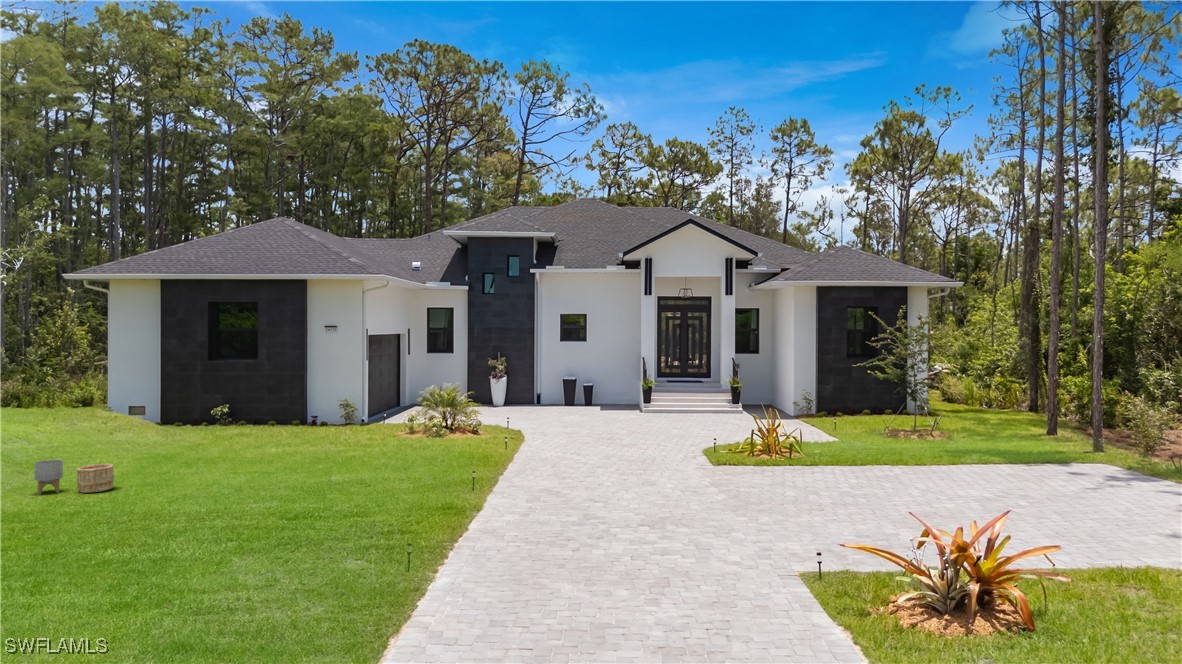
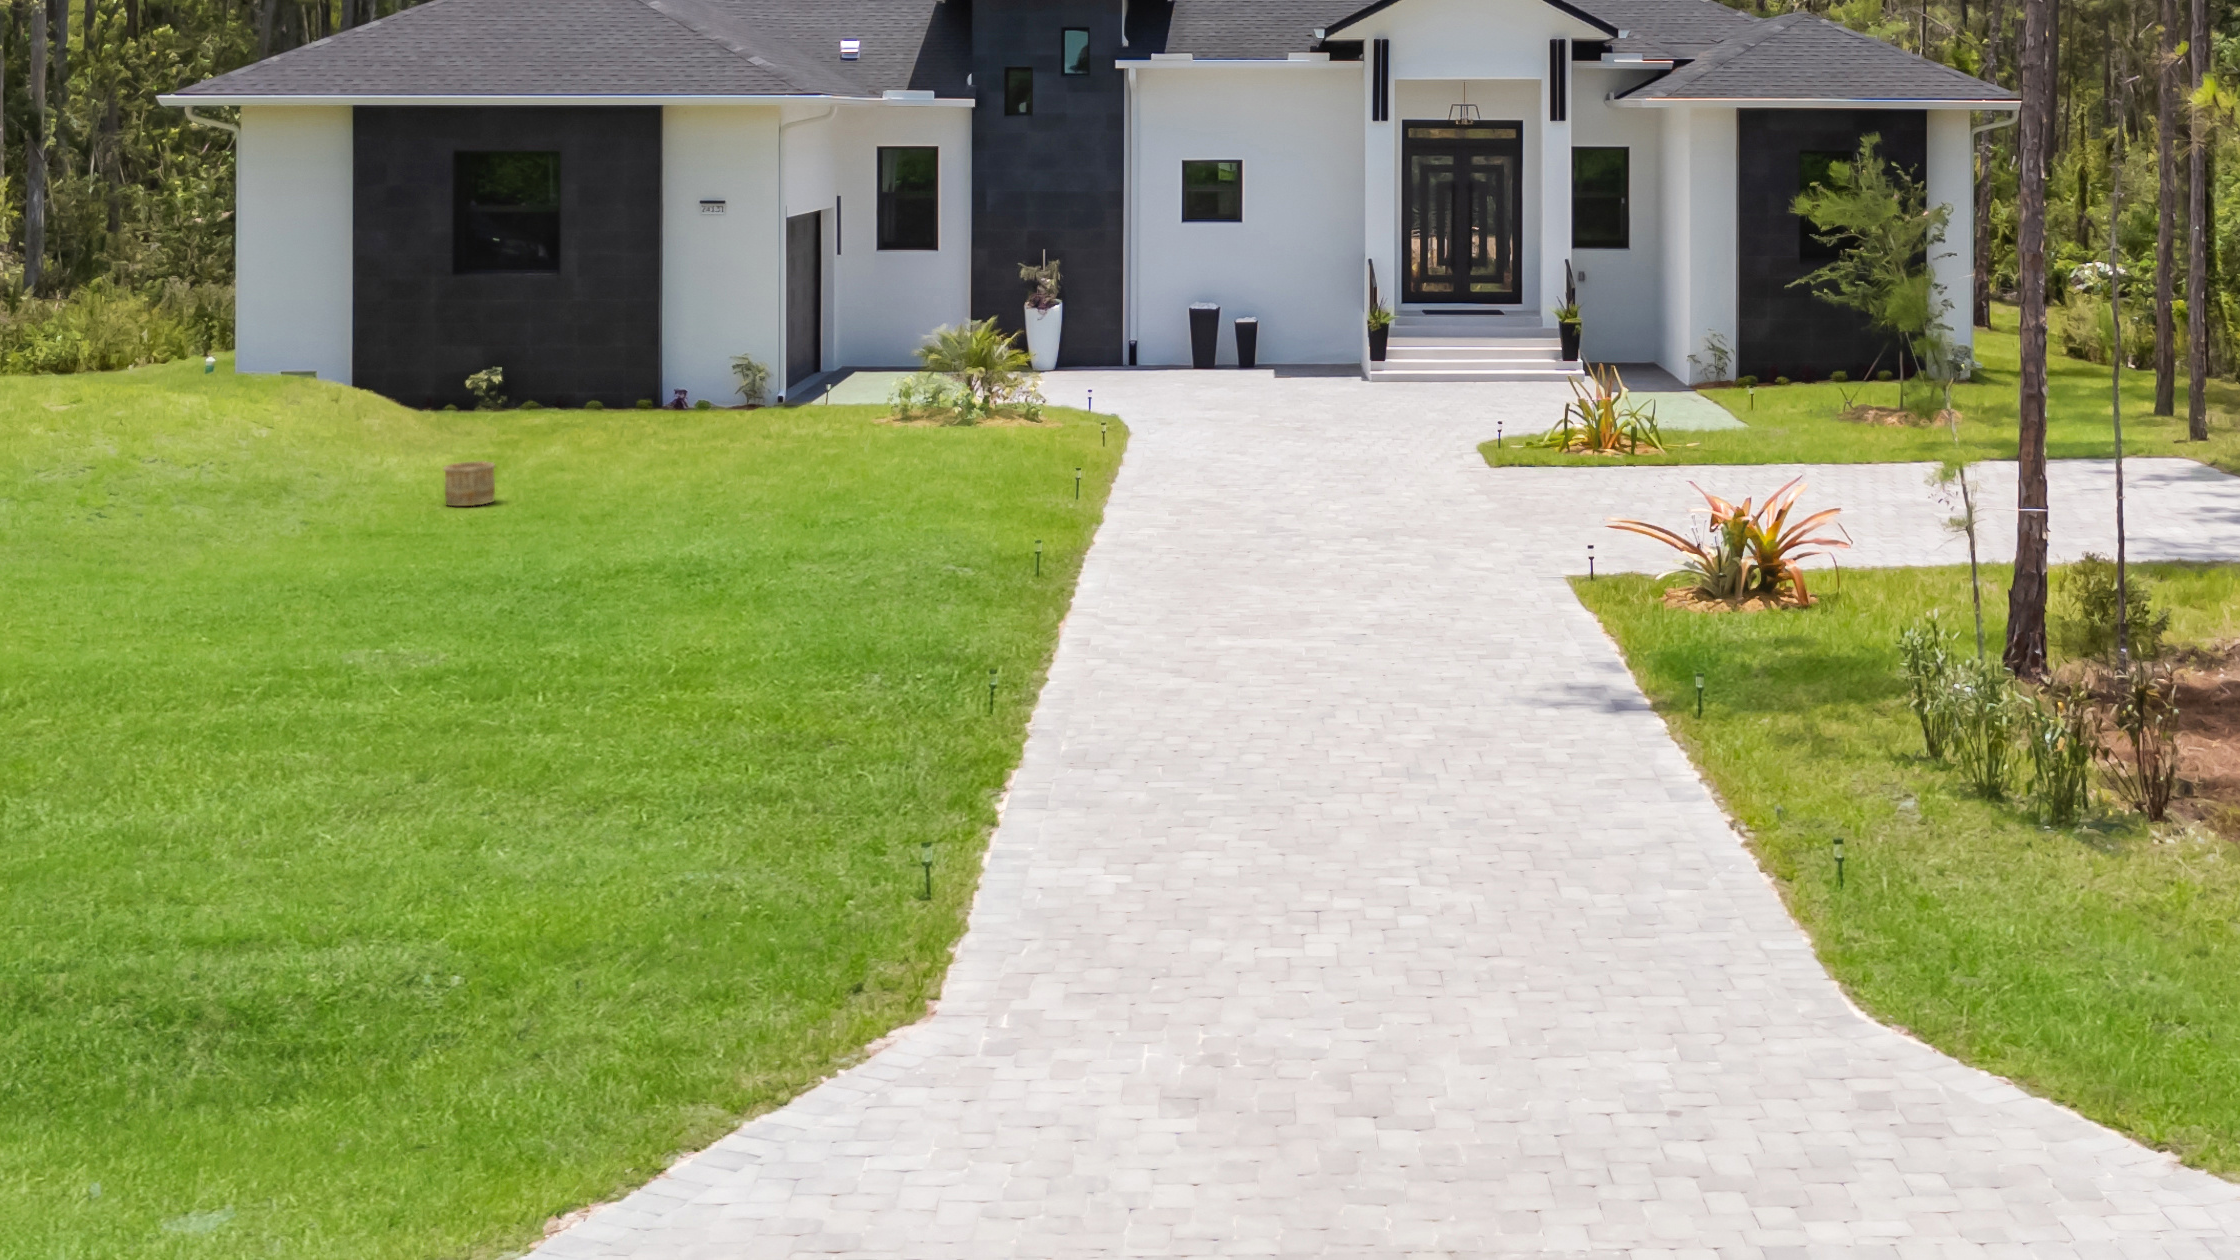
planter: present [34,460,63,495] -> none [379,454,419,509]

